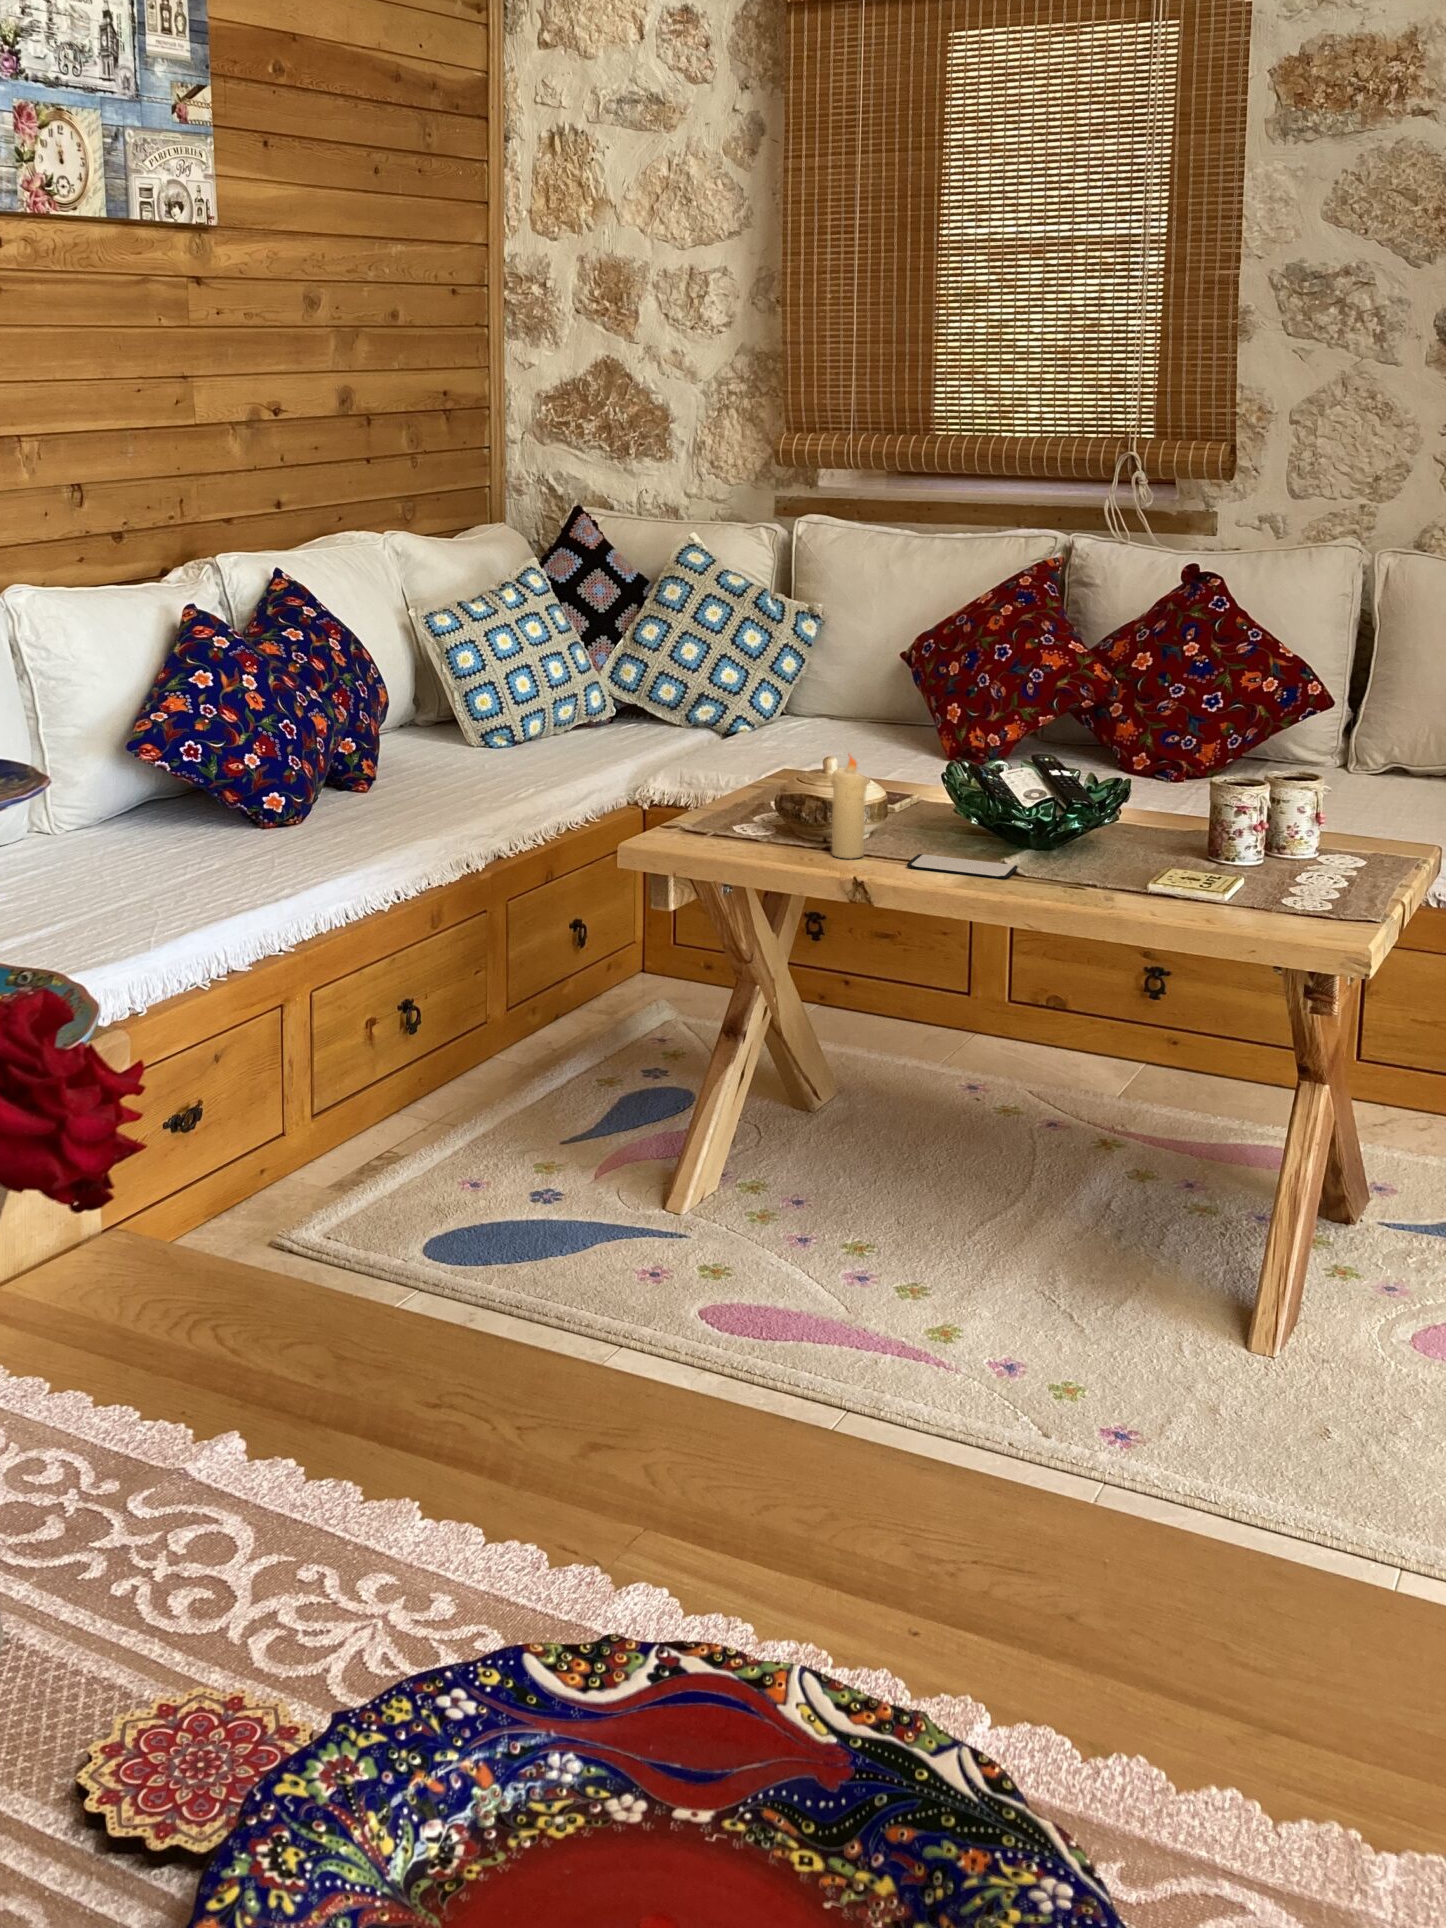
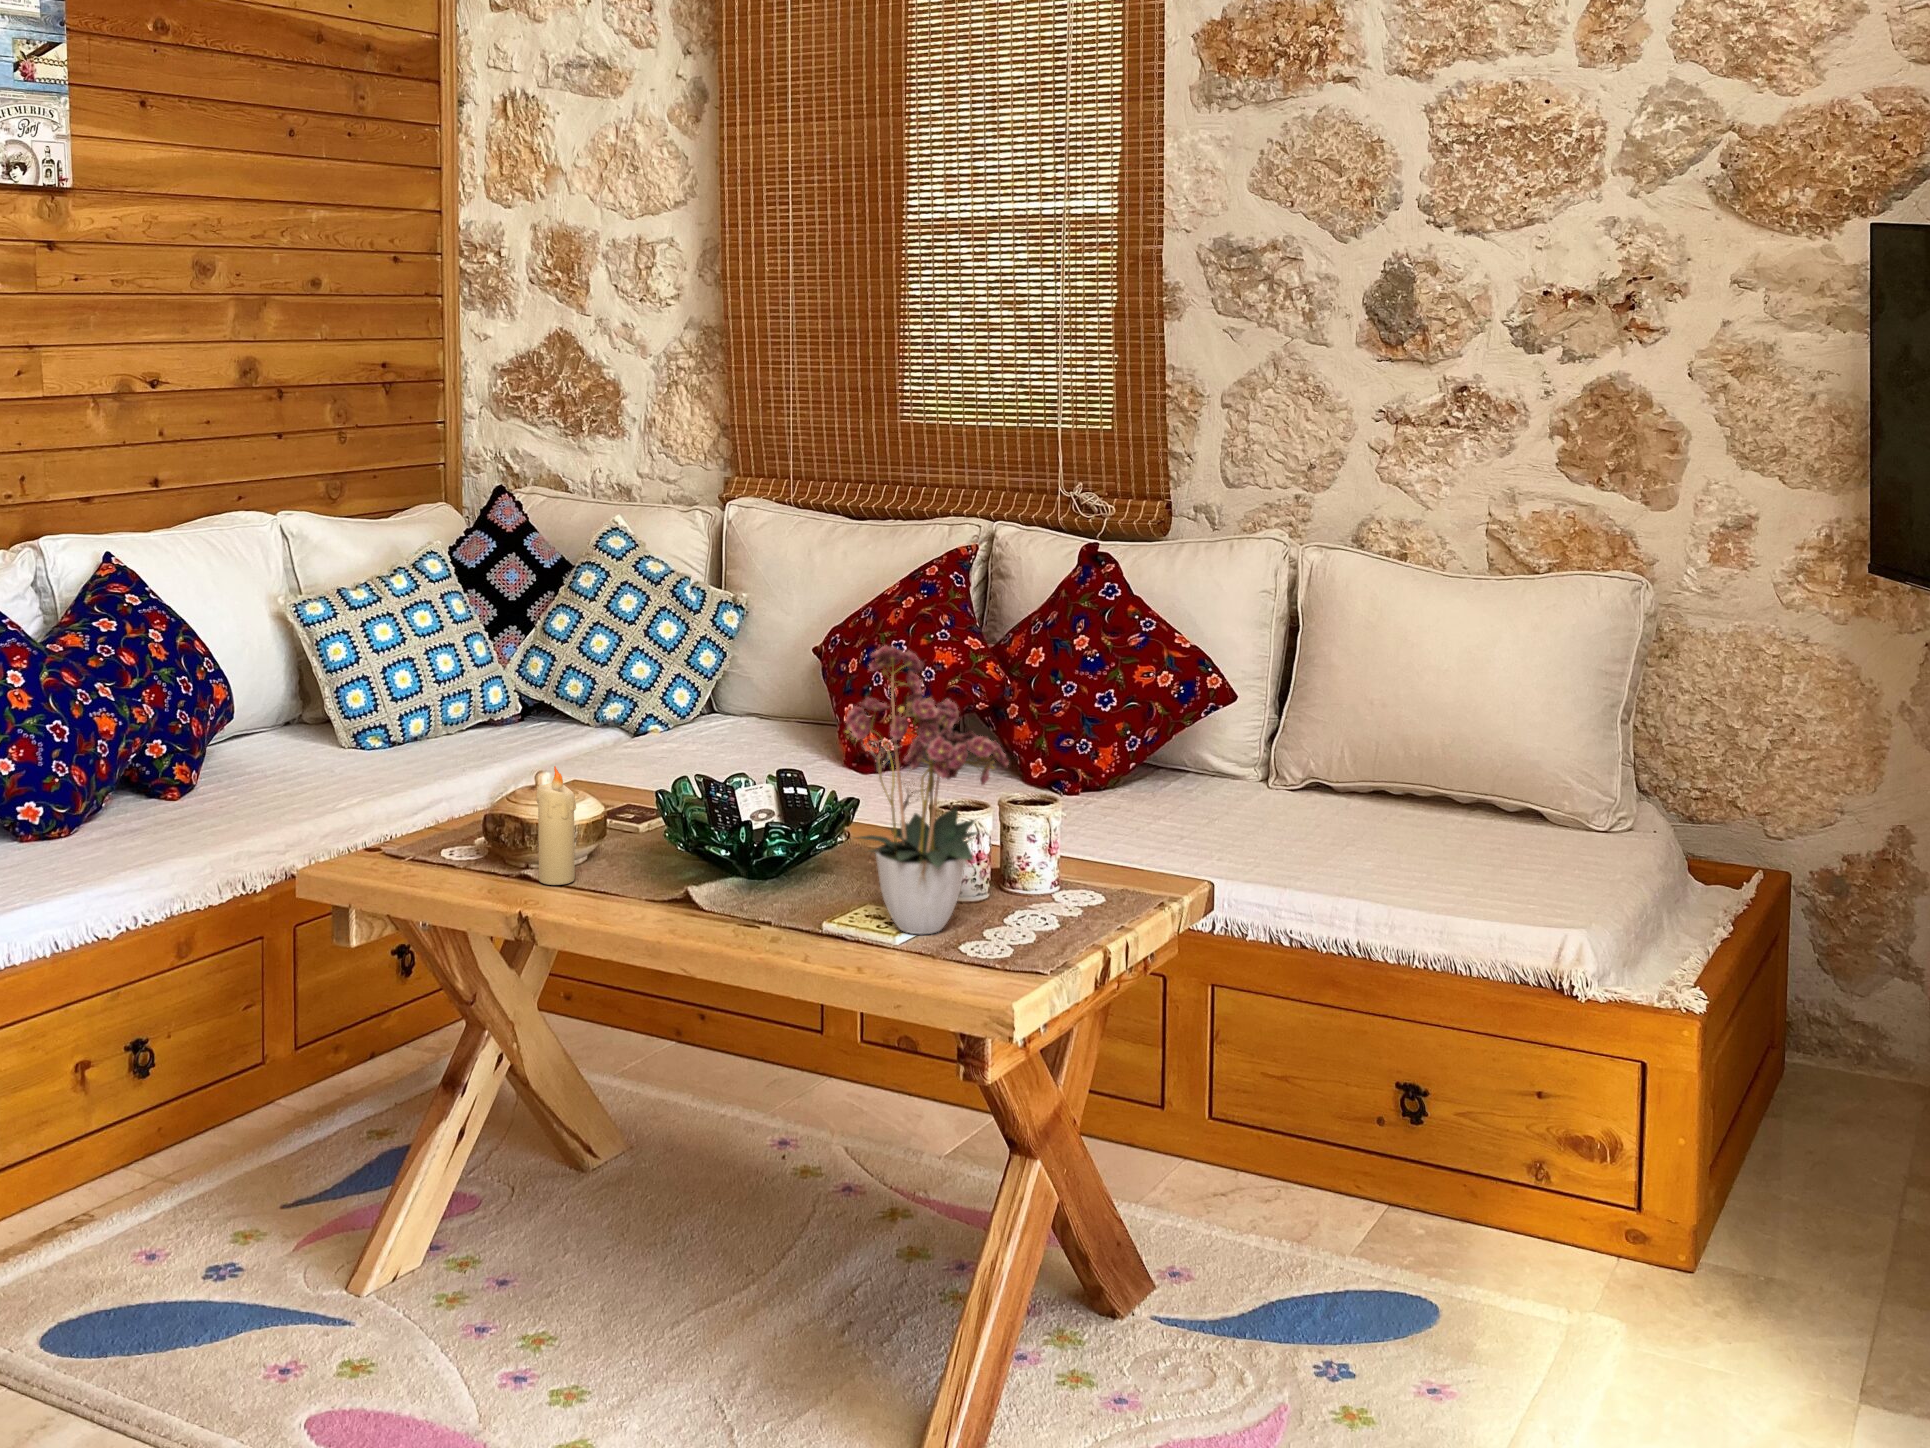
flower arrangement: none [1137,628,1330,896] -> present [845,646,1009,934]
smartphone: present [907,854,1018,879] -> none [607,881,727,911]

